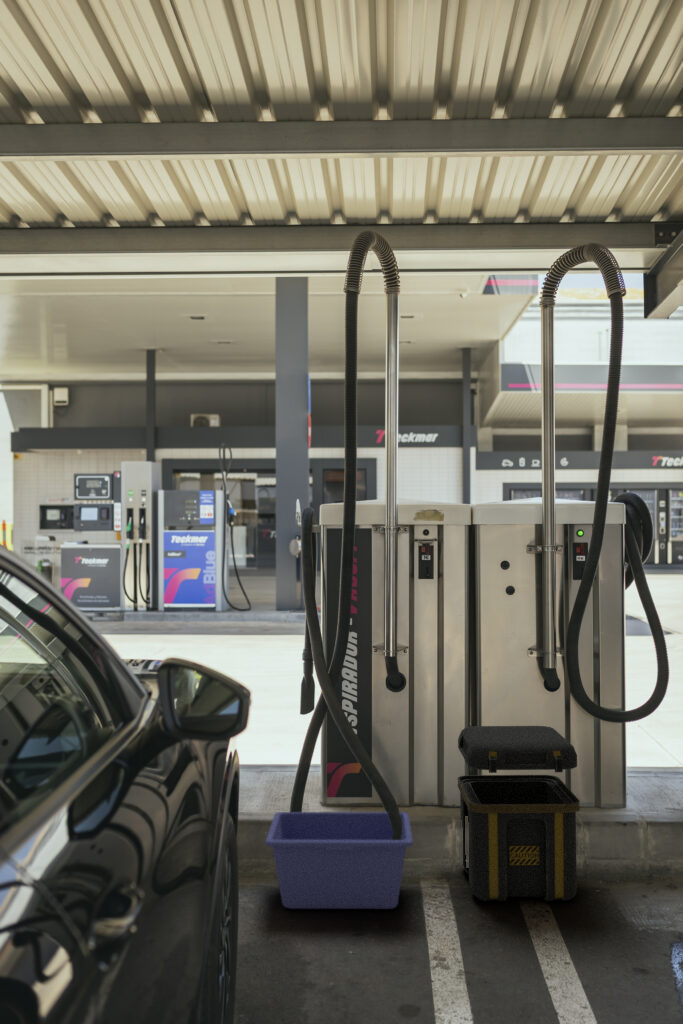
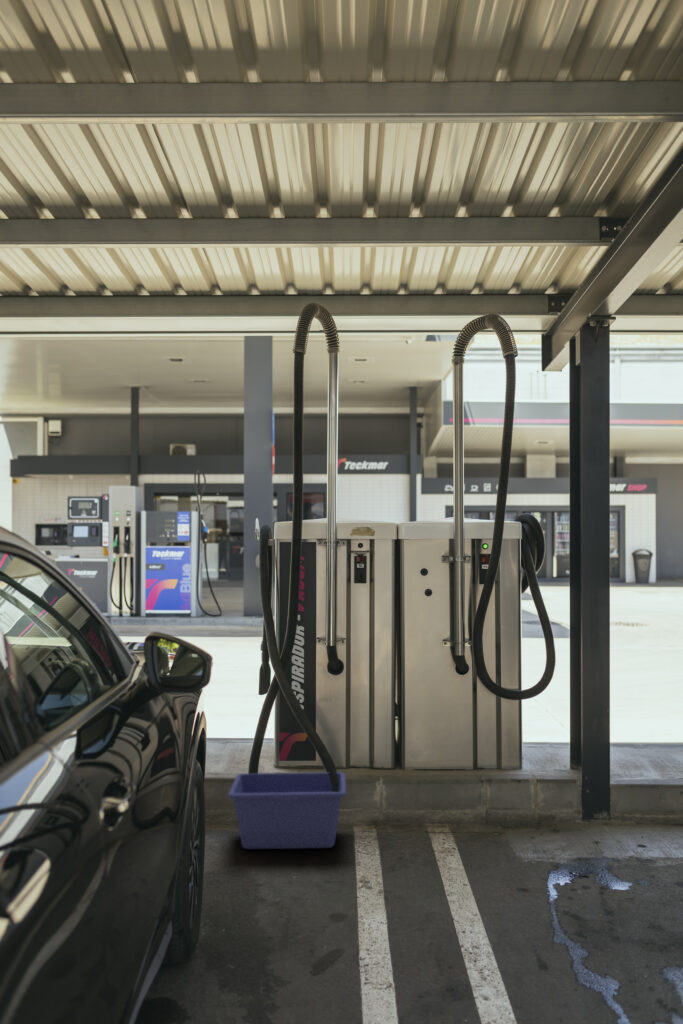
toolbox: present [458,726,580,901] -> none [385,702,480,841]

